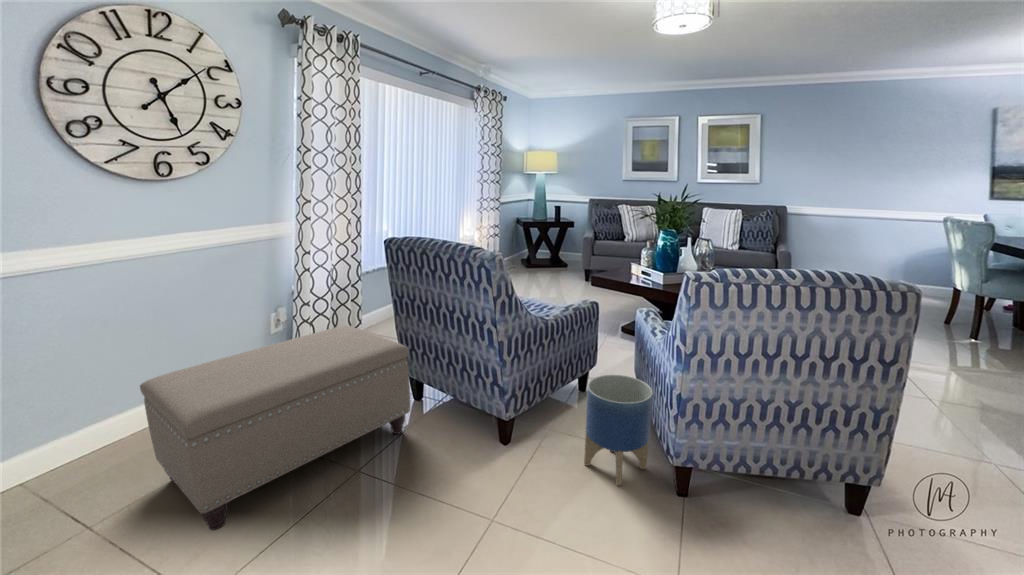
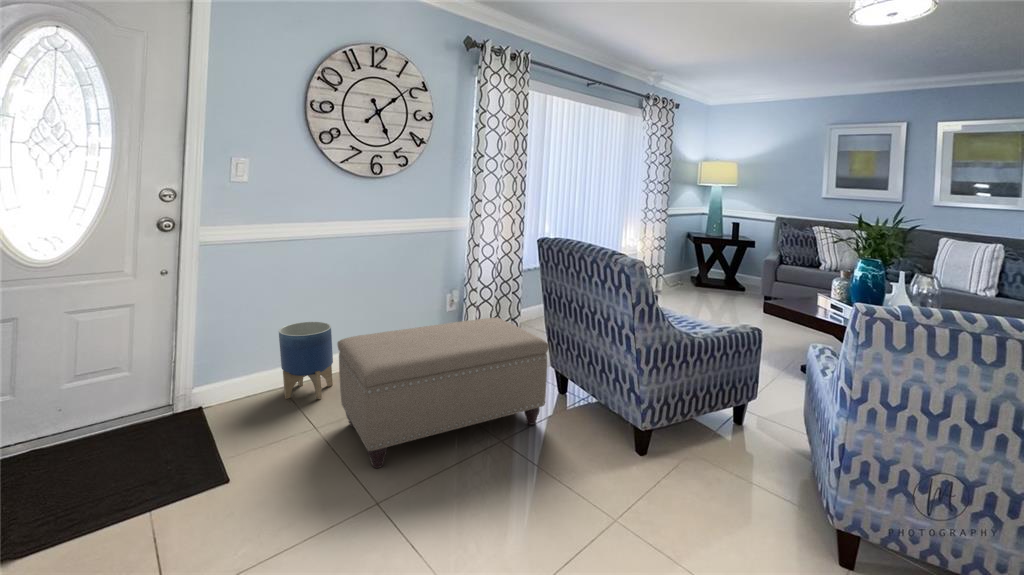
planter: present [584,375,653,486] -> present [279,322,333,399]

